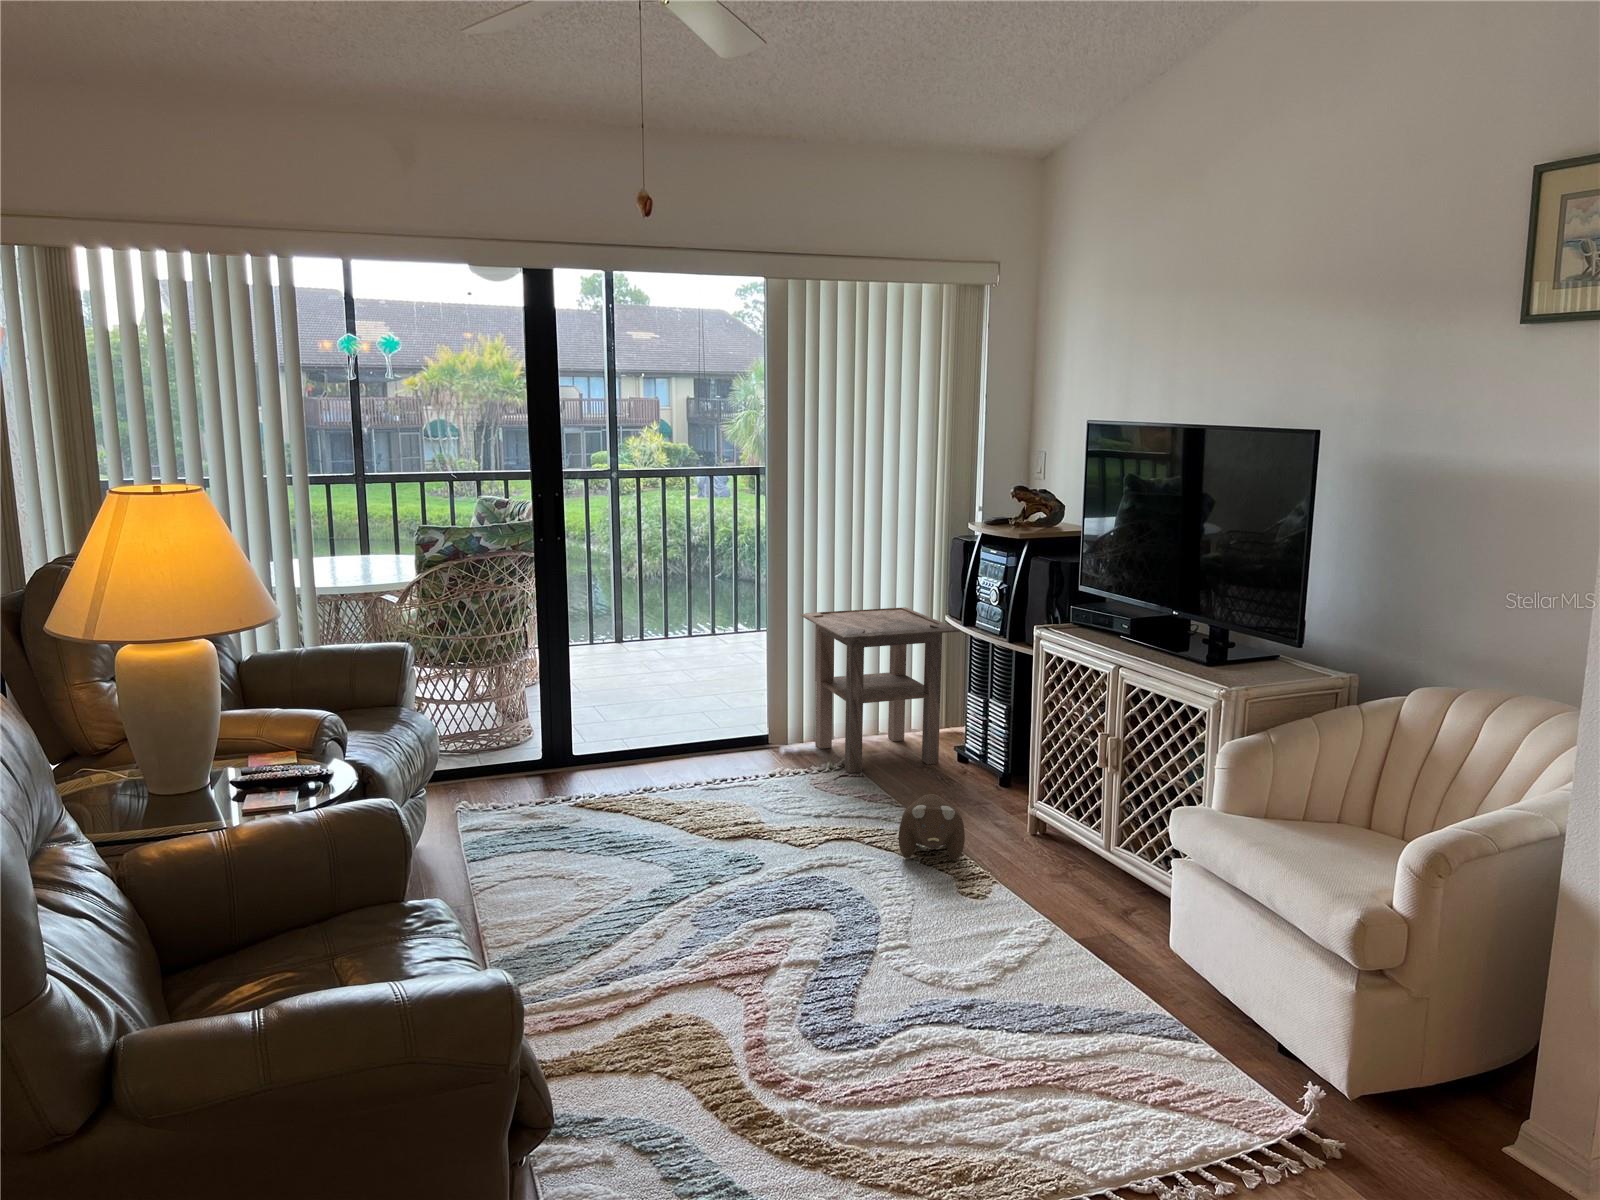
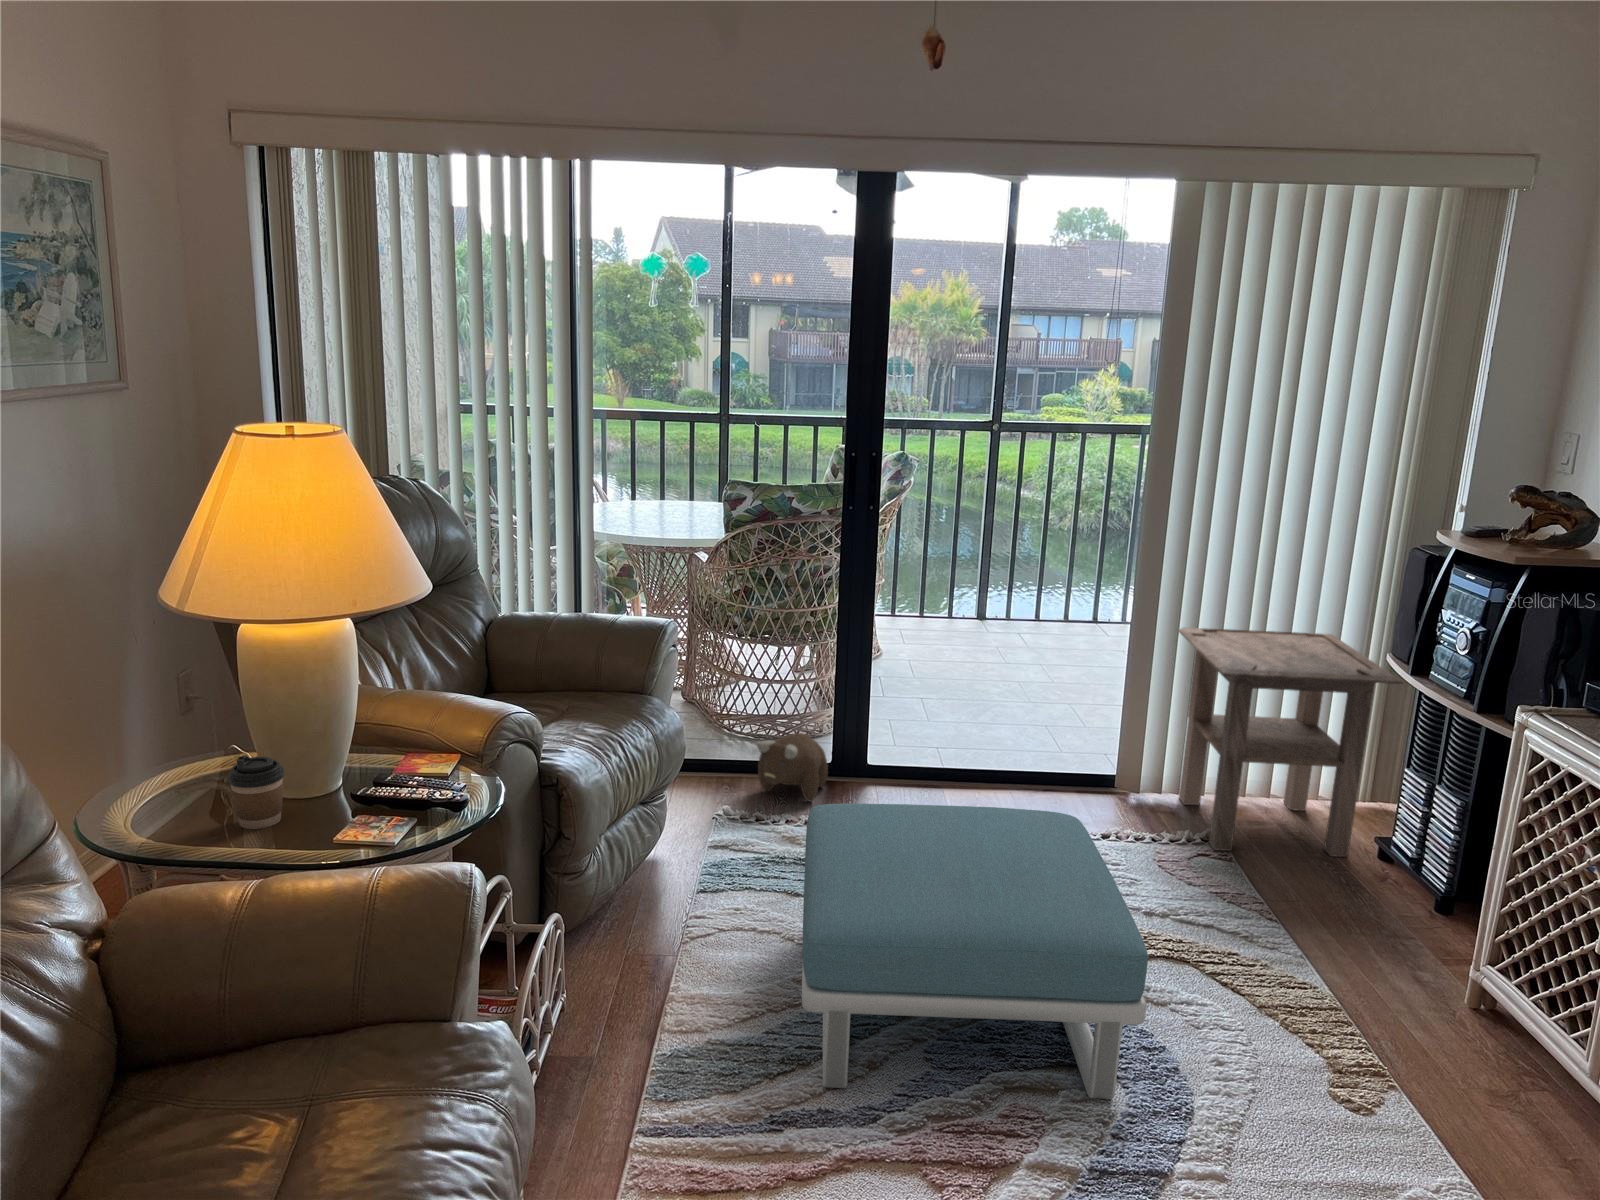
footstool: none [565,746,844,955] -> present [802,804,1148,1099]
coffee cup: none [115,760,165,821] -> present [228,755,284,829]
plush toy: present [898,794,965,860] -> present [757,733,828,801]

